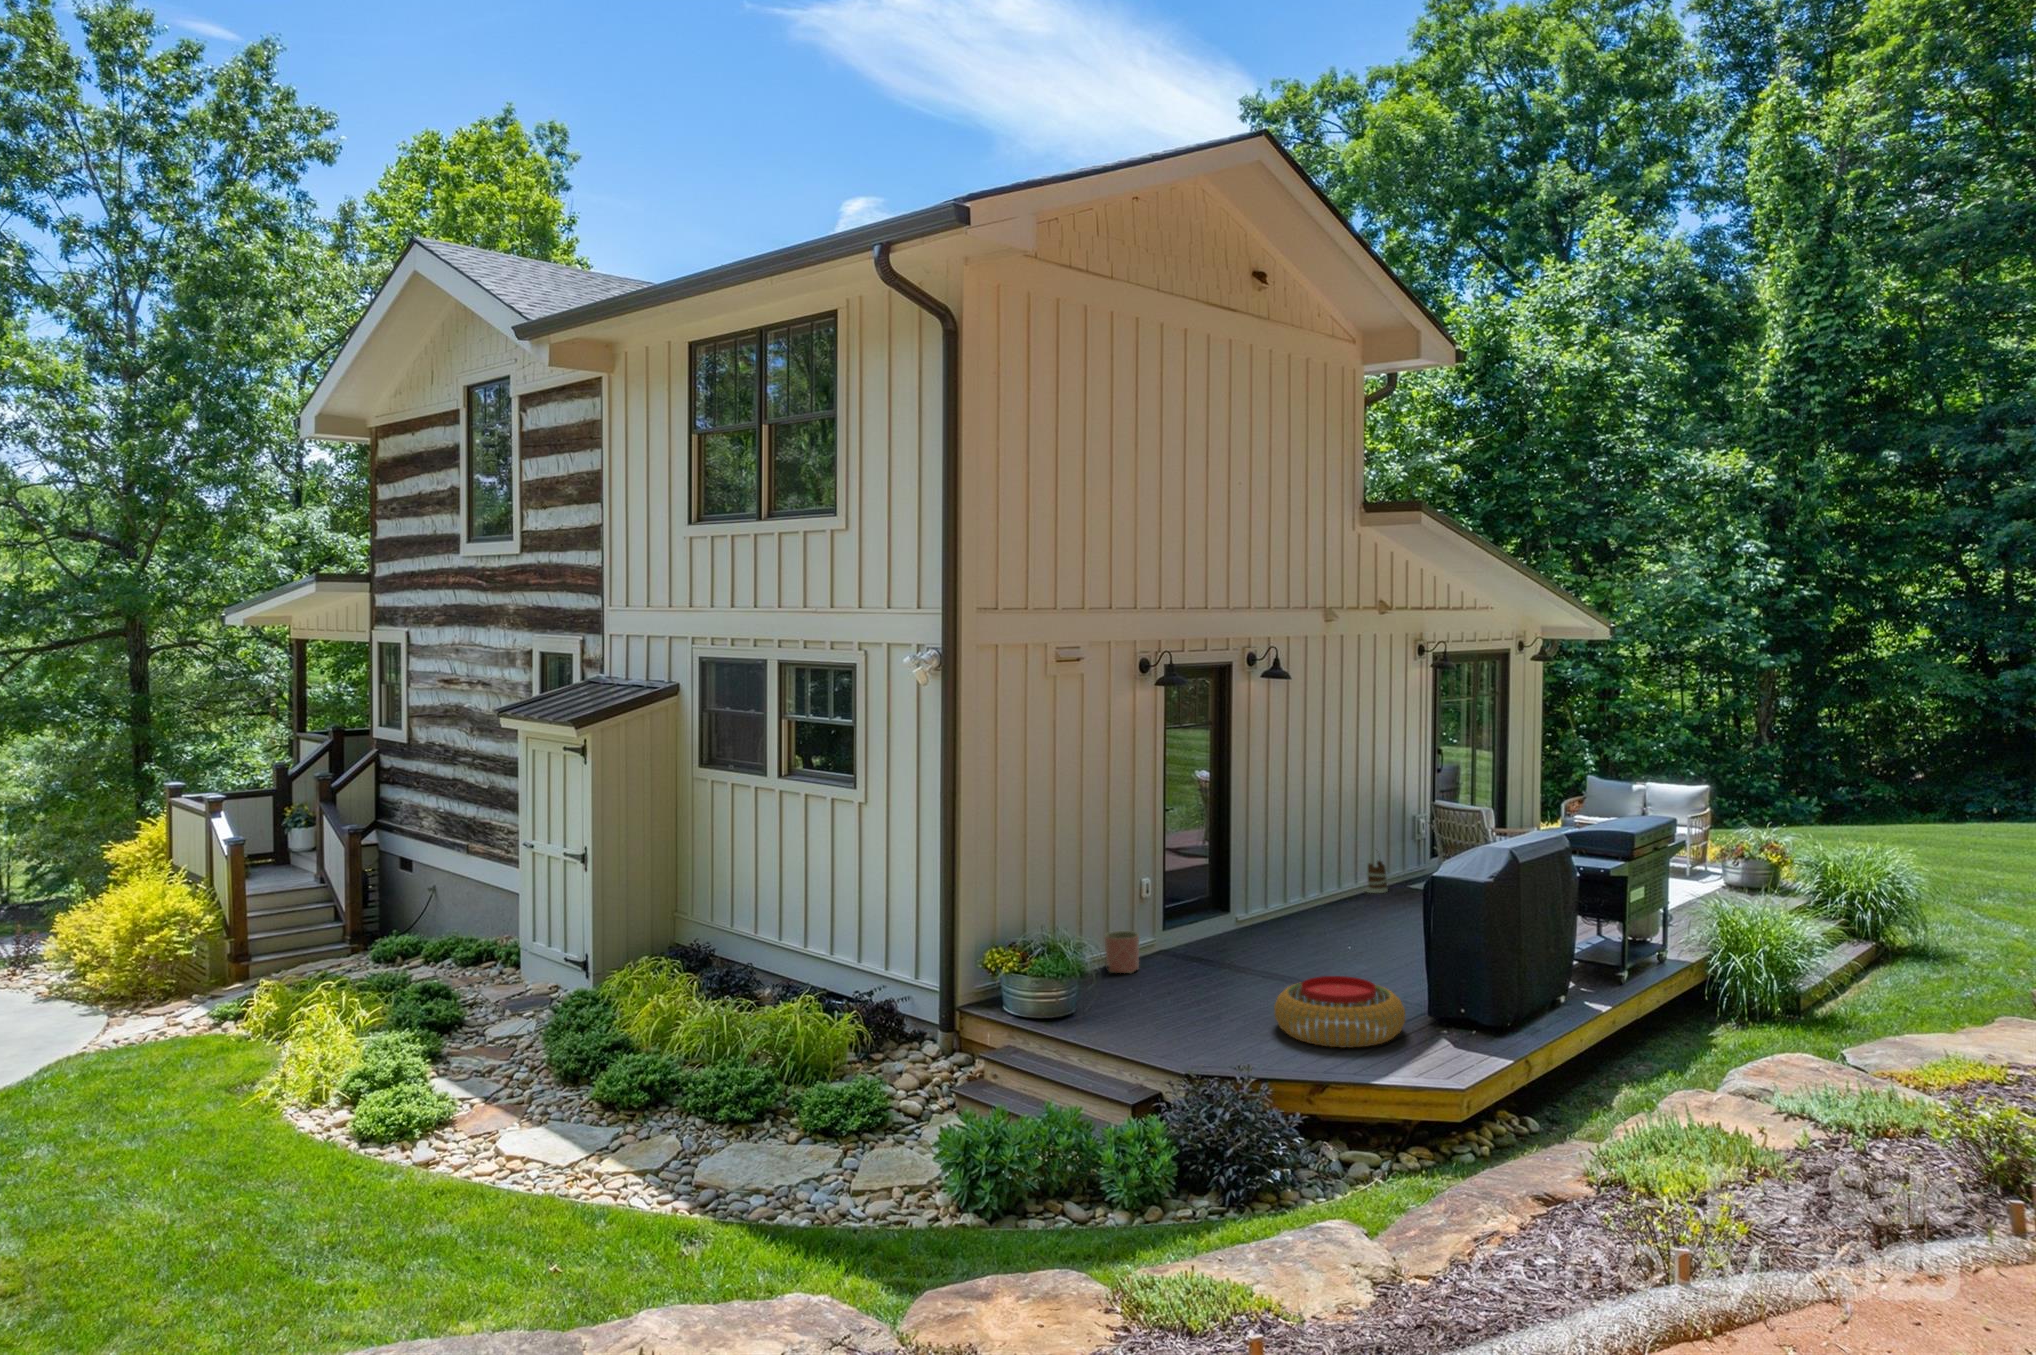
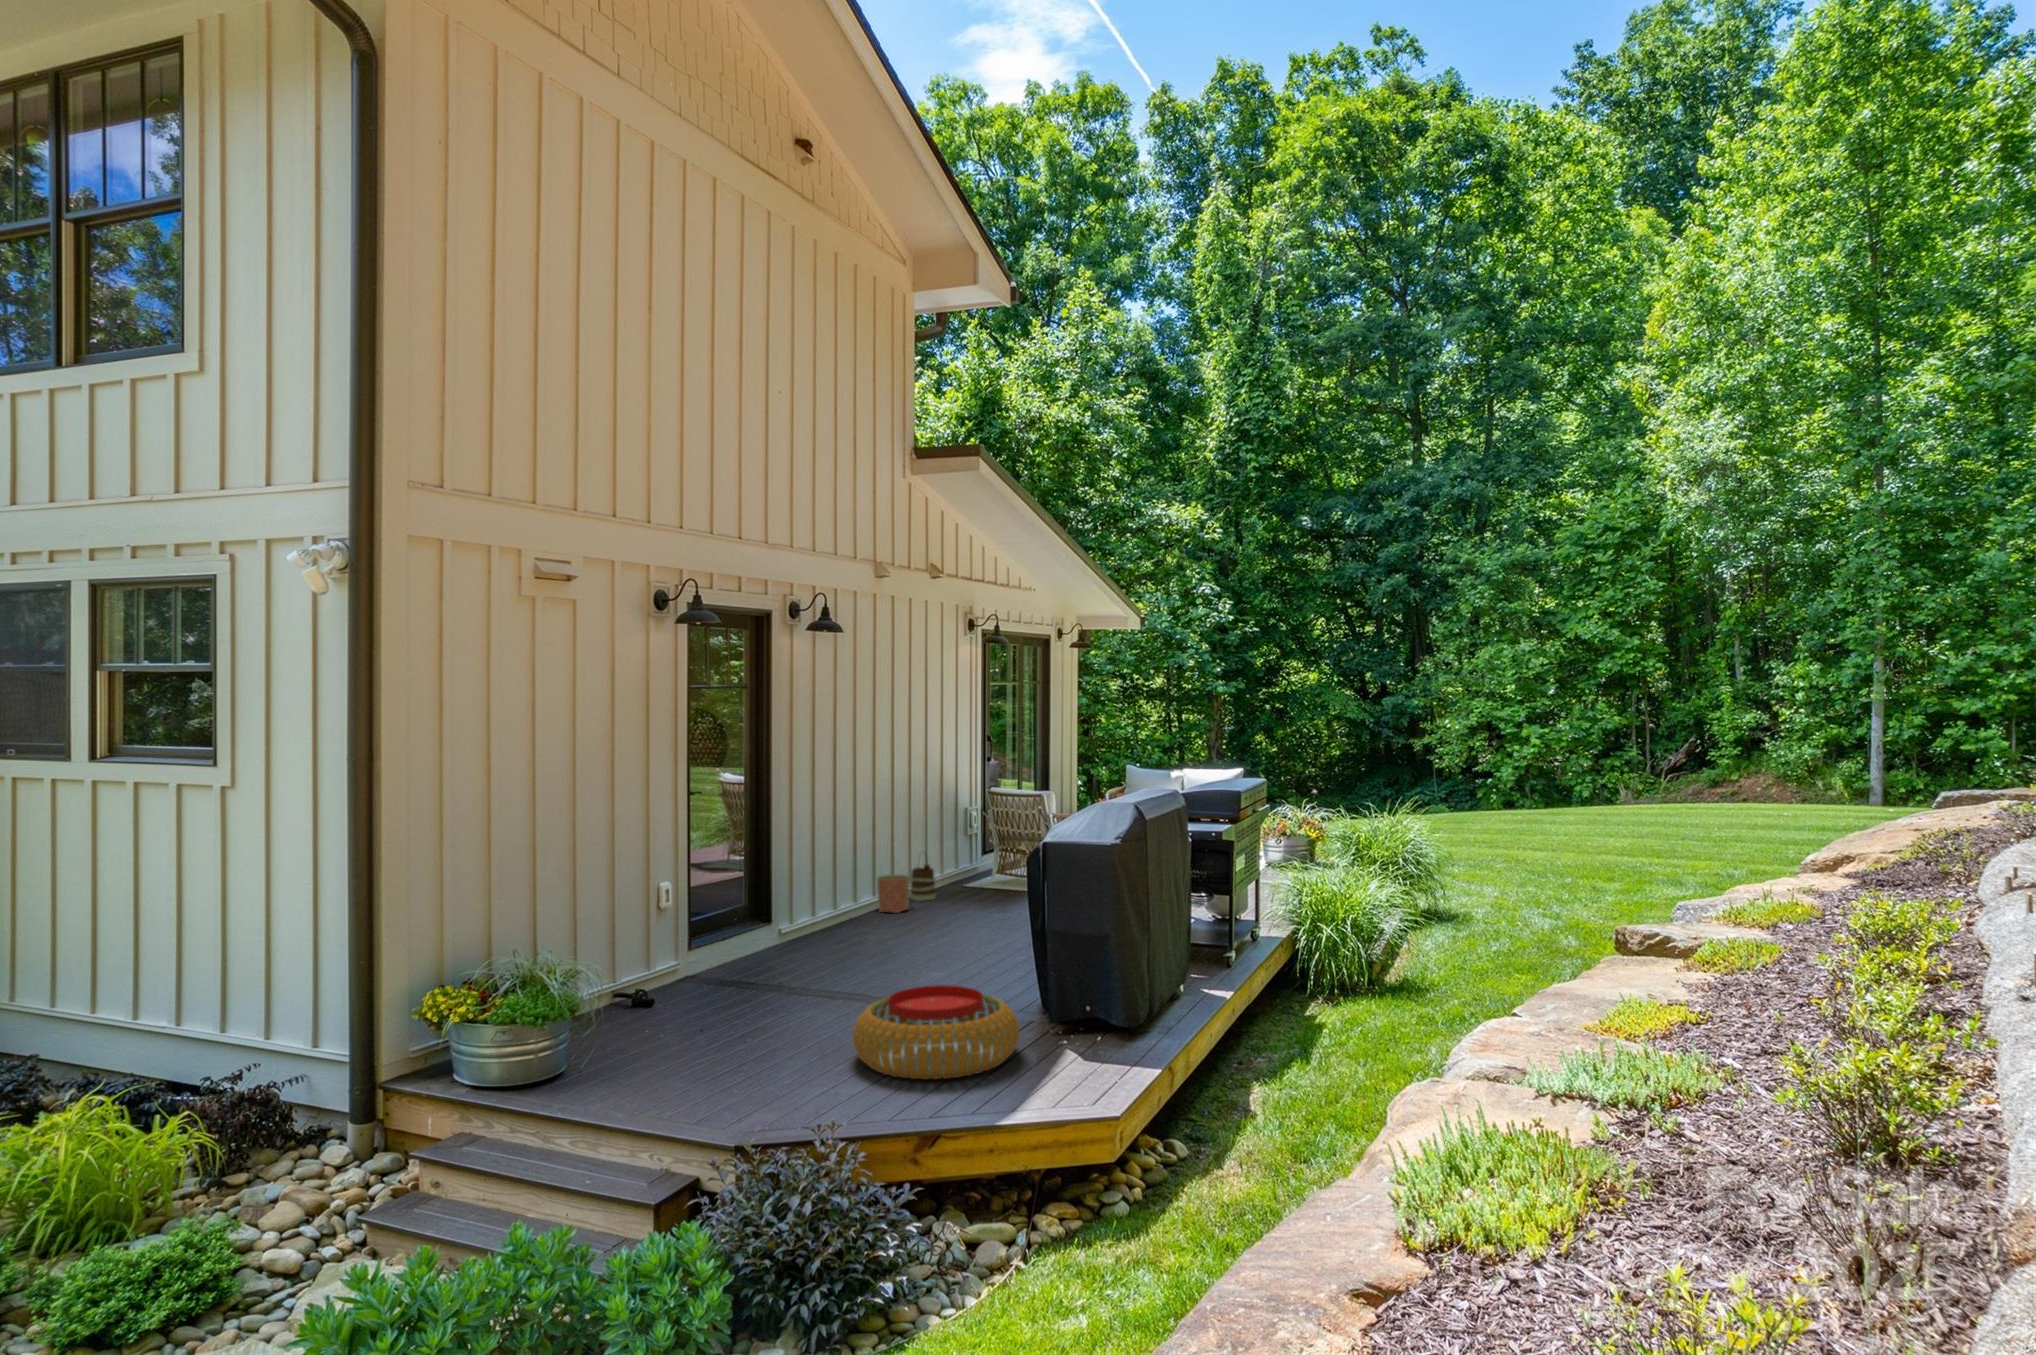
planter: present [1104,931,1139,973] -> present [877,875,910,913]

